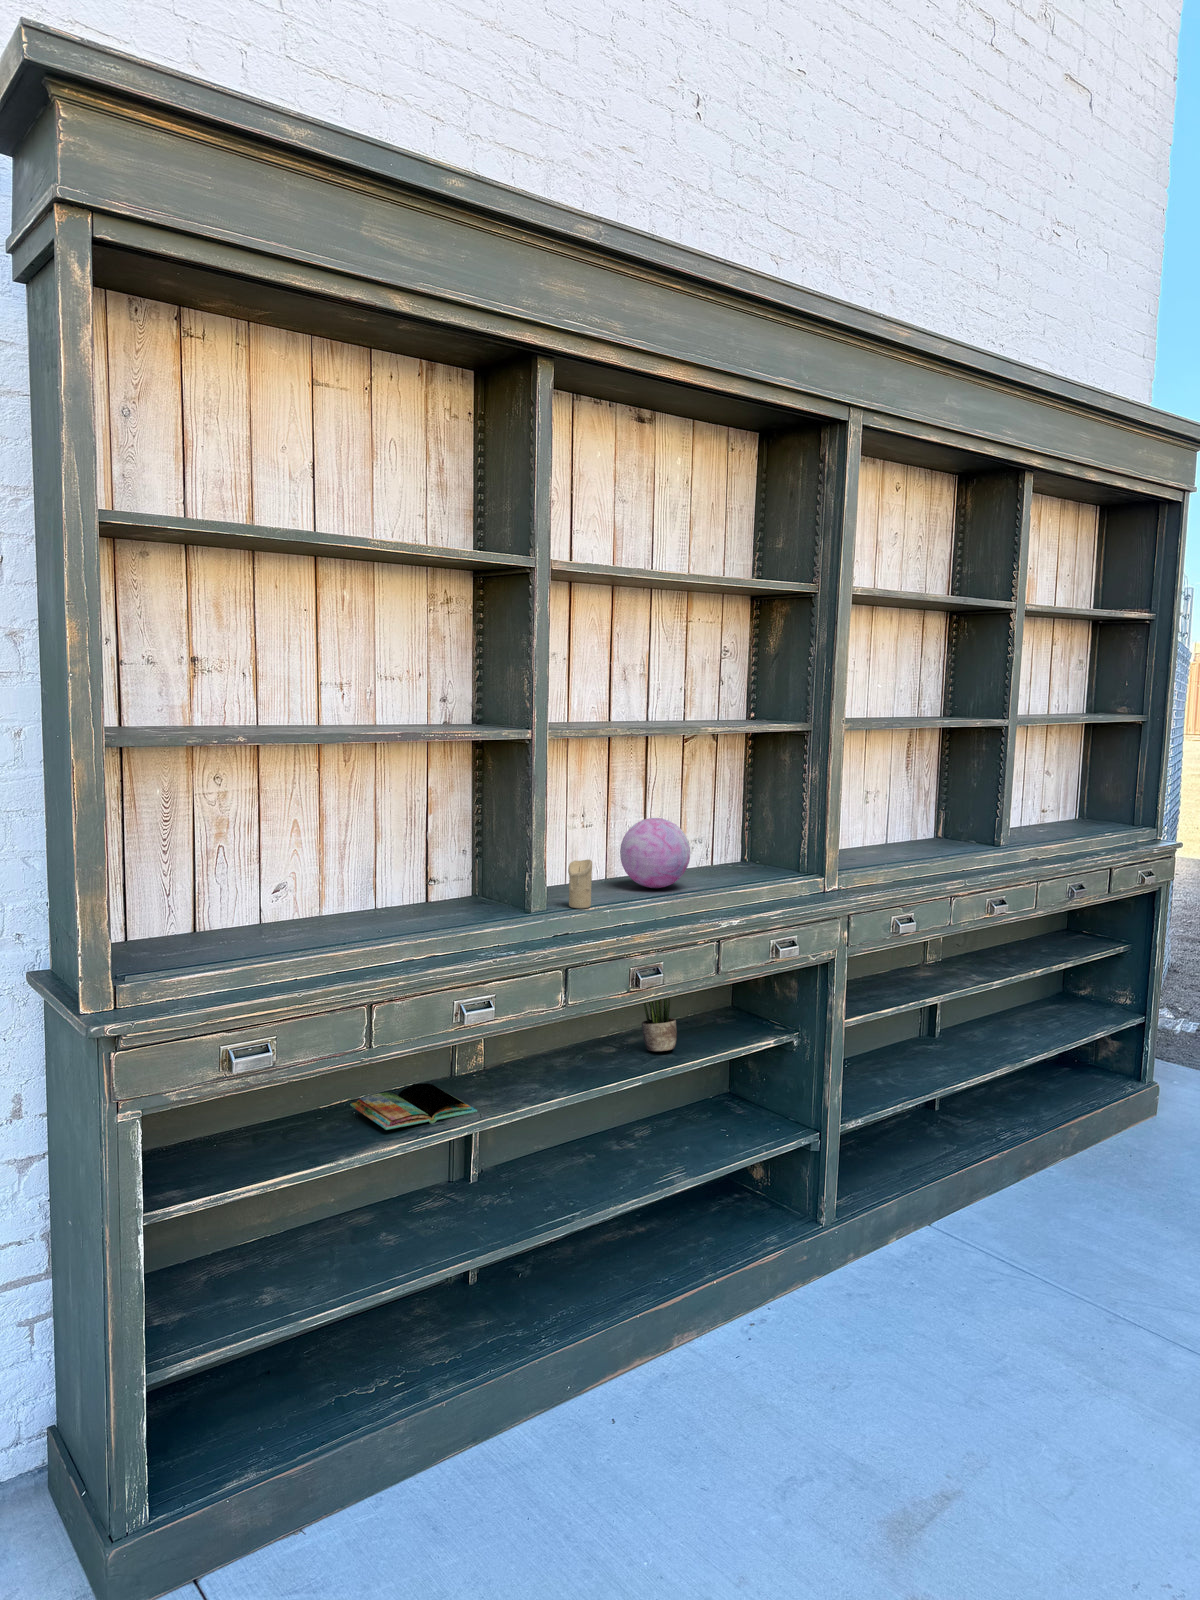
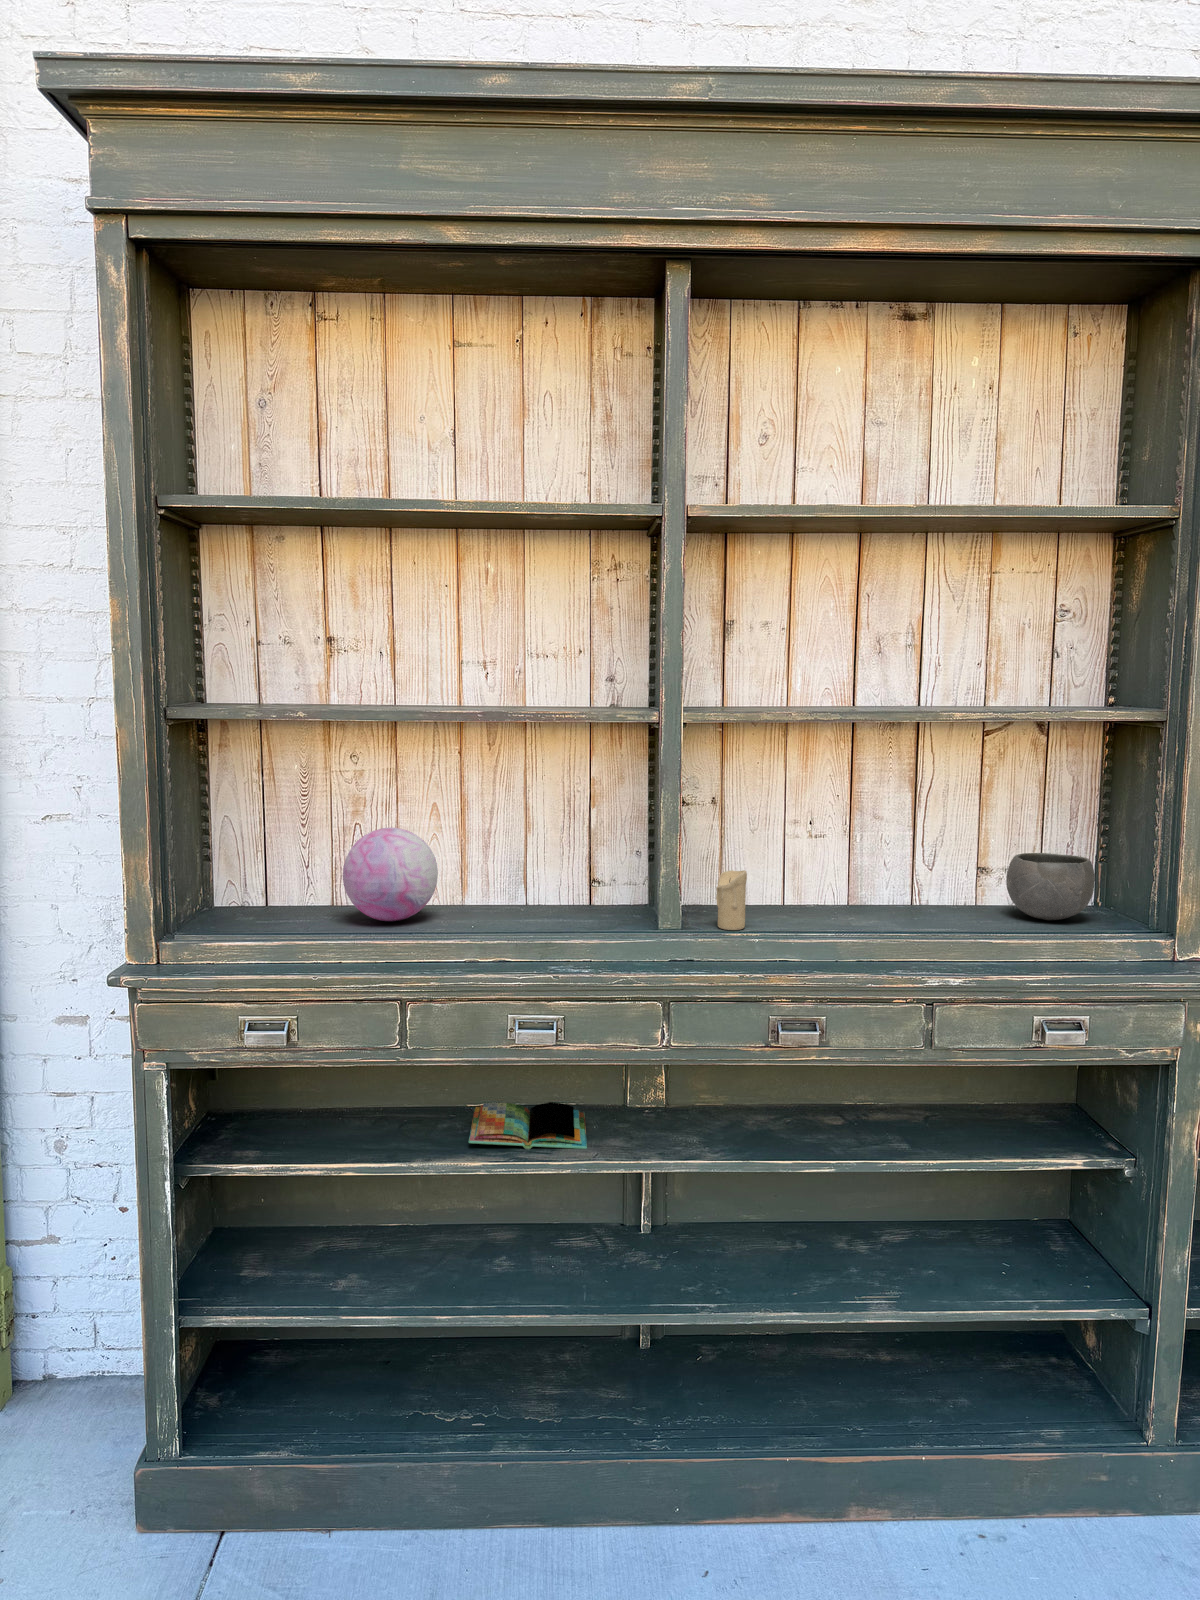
decorative orb: present [620,818,690,888] -> present [343,828,438,921]
ceramic bowl: none [715,830,773,878] -> present [1006,853,1095,920]
potted plant: present [642,997,677,1051] -> none [867,1019,914,1133]

